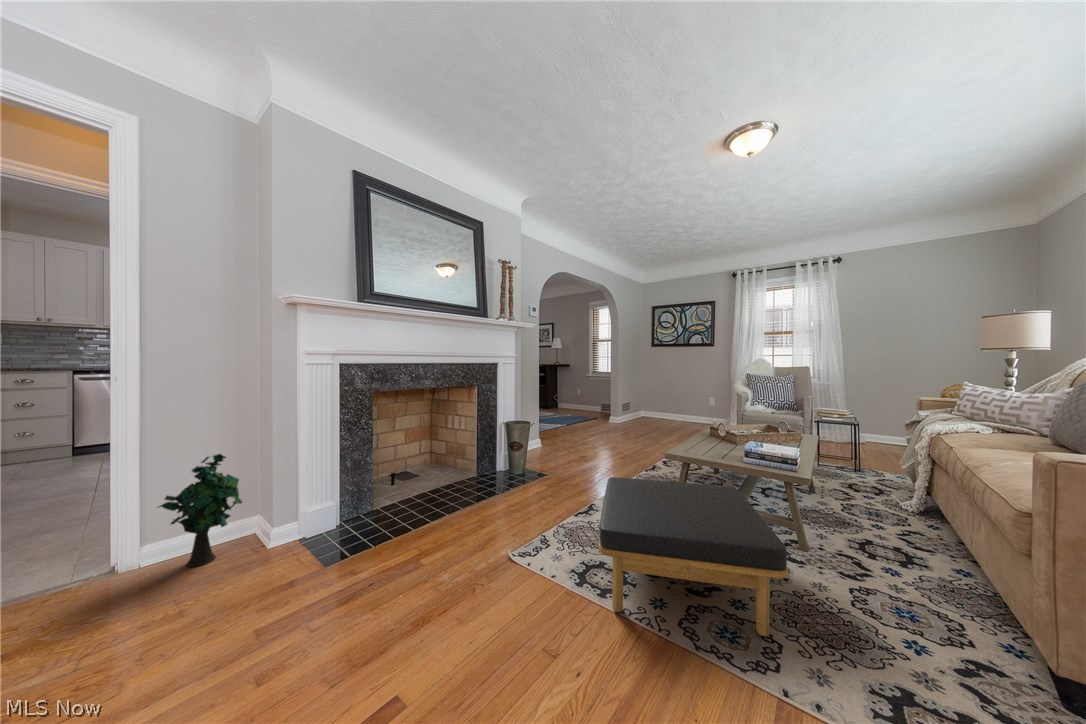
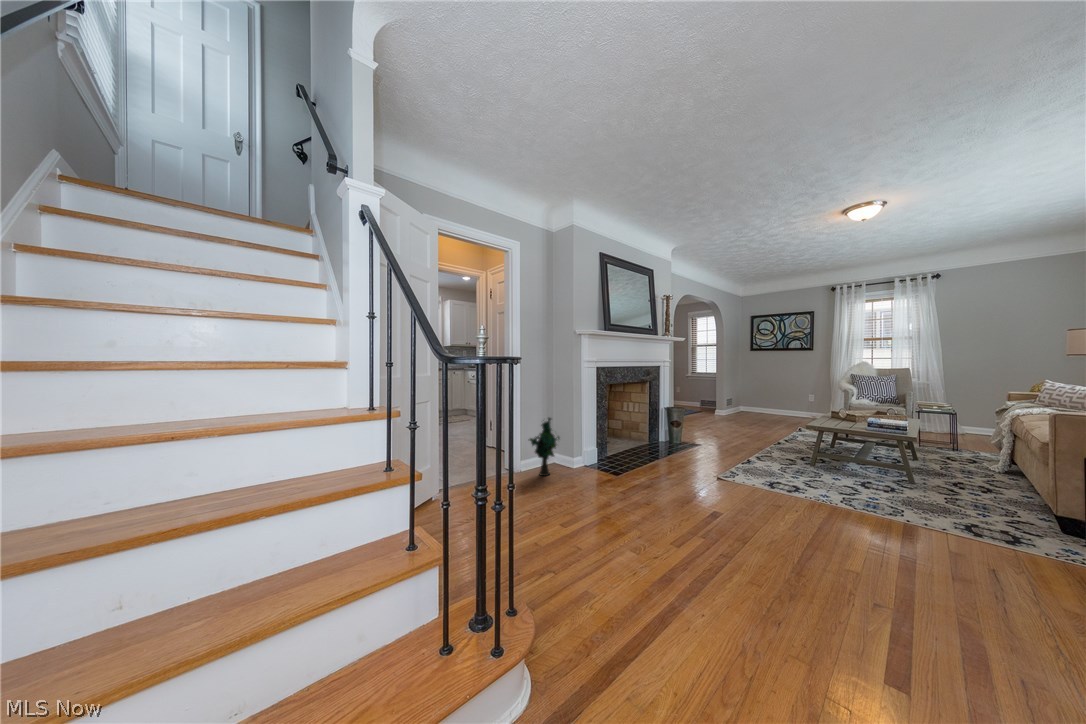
ottoman: present [598,477,788,636] -> none [773,438,908,511]

